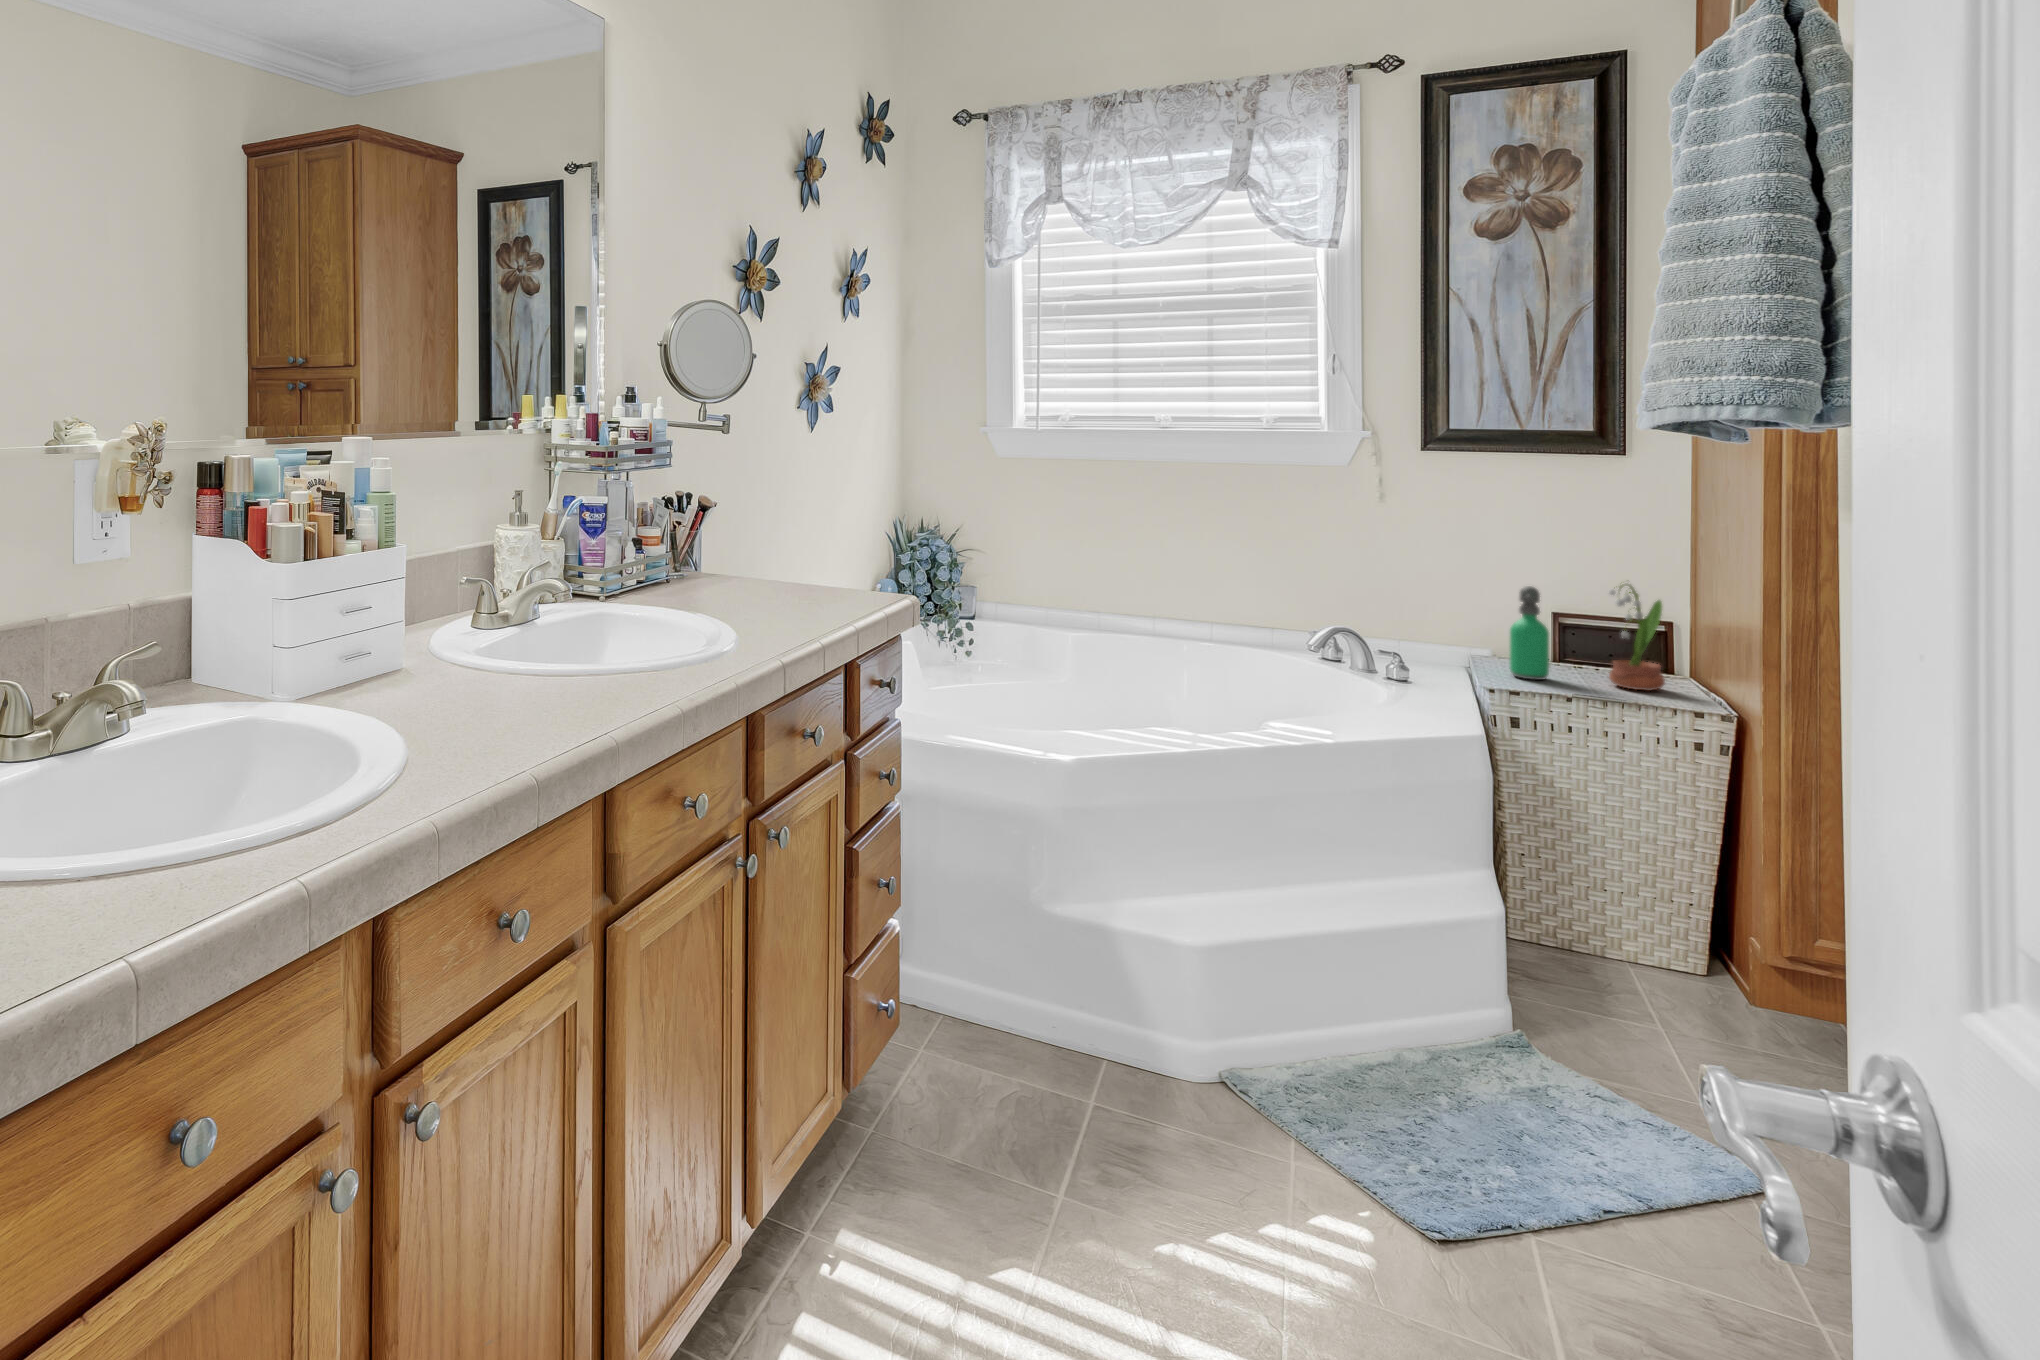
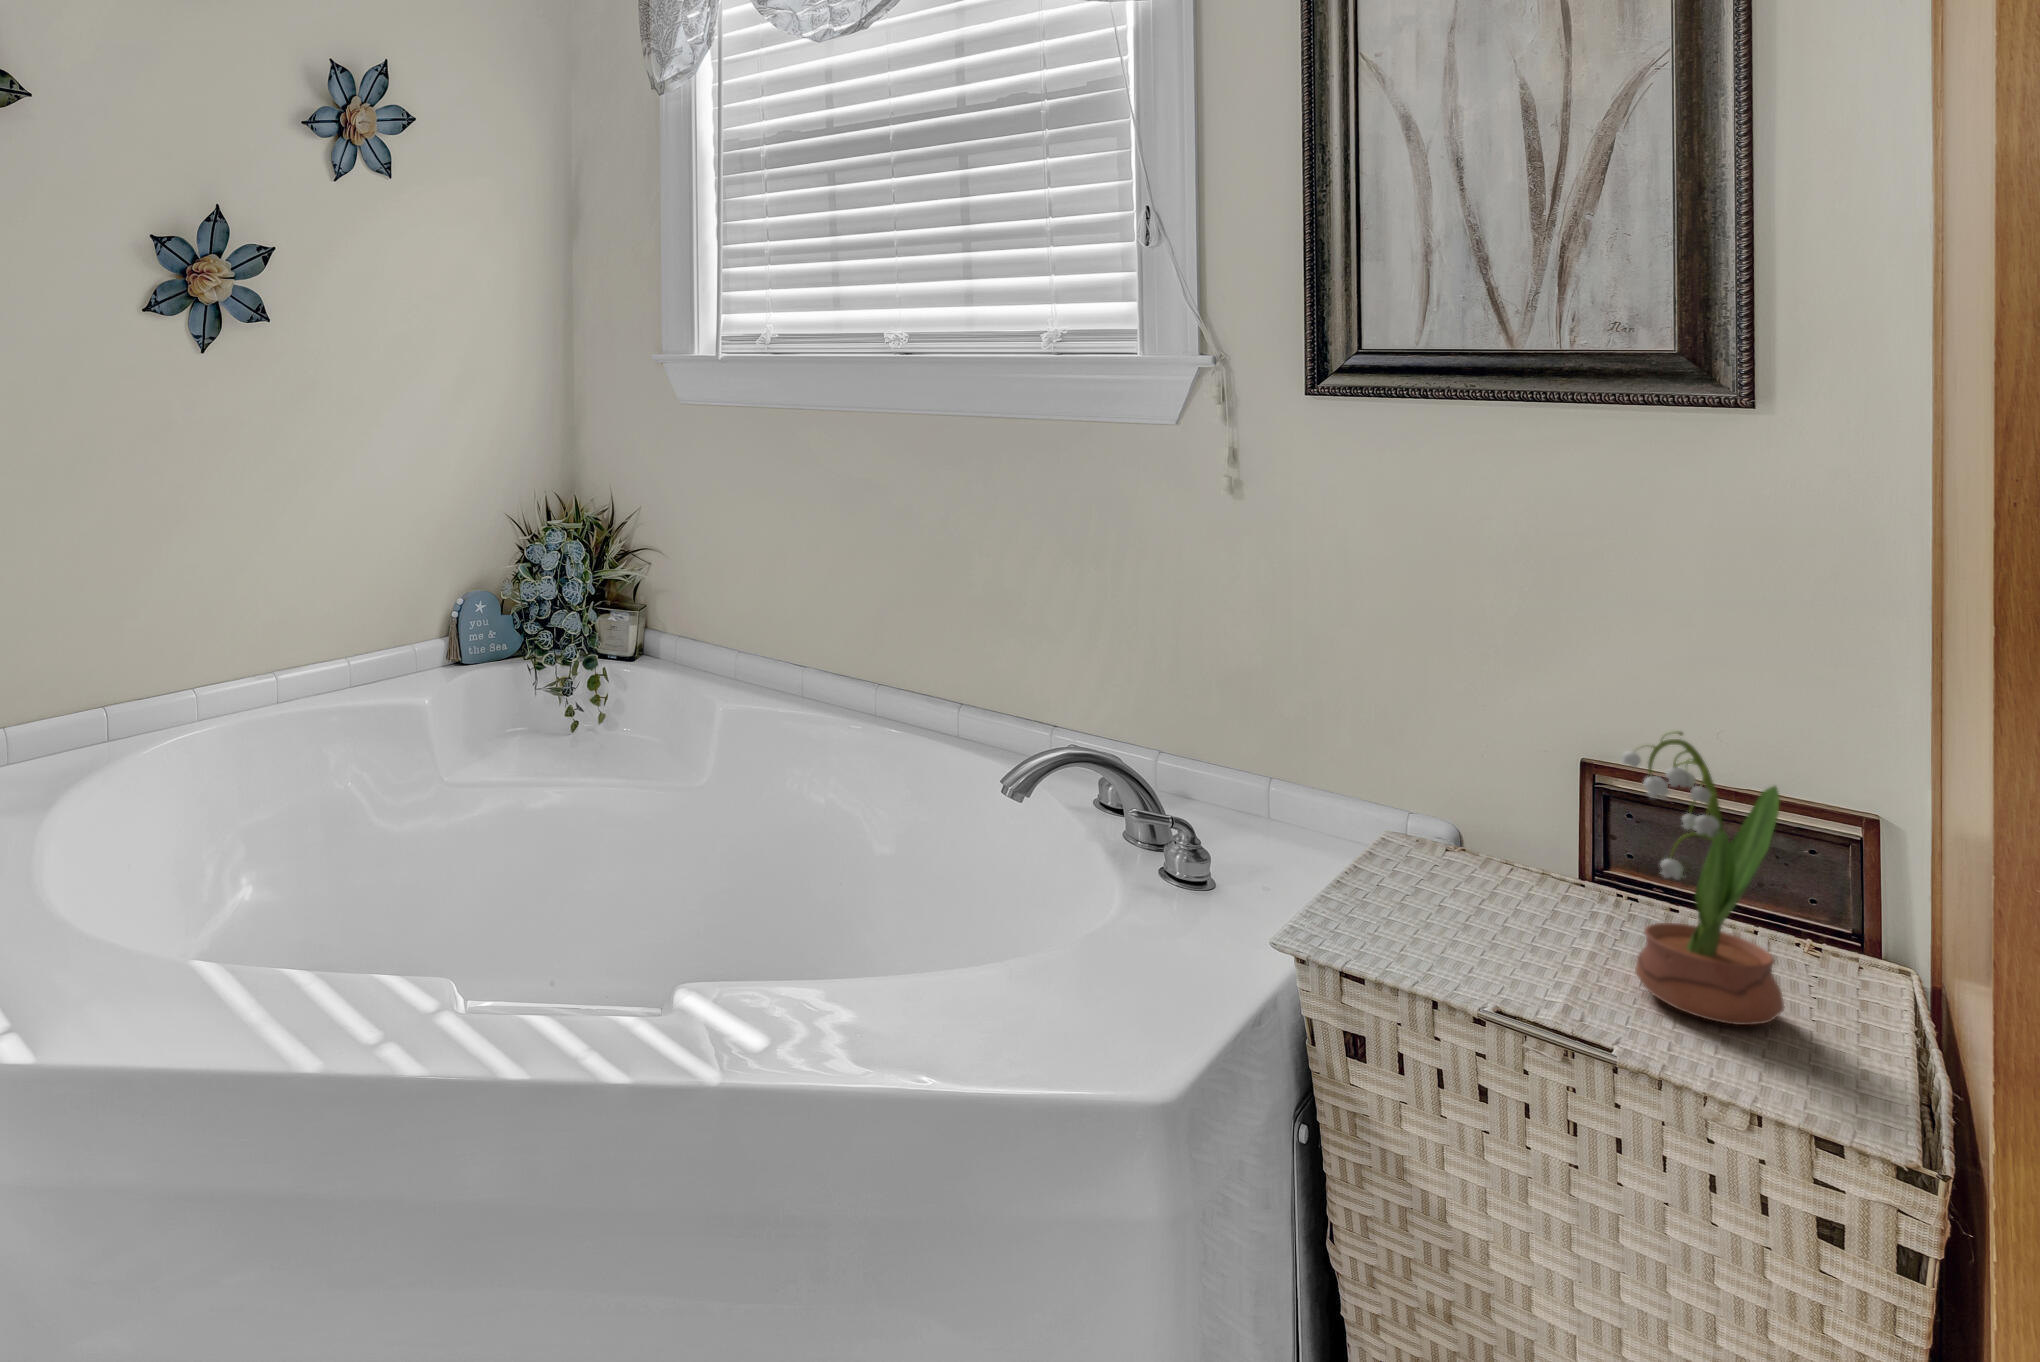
soap dispenser: present [1509,586,1549,680] -> none [1401,718,1492,946]

